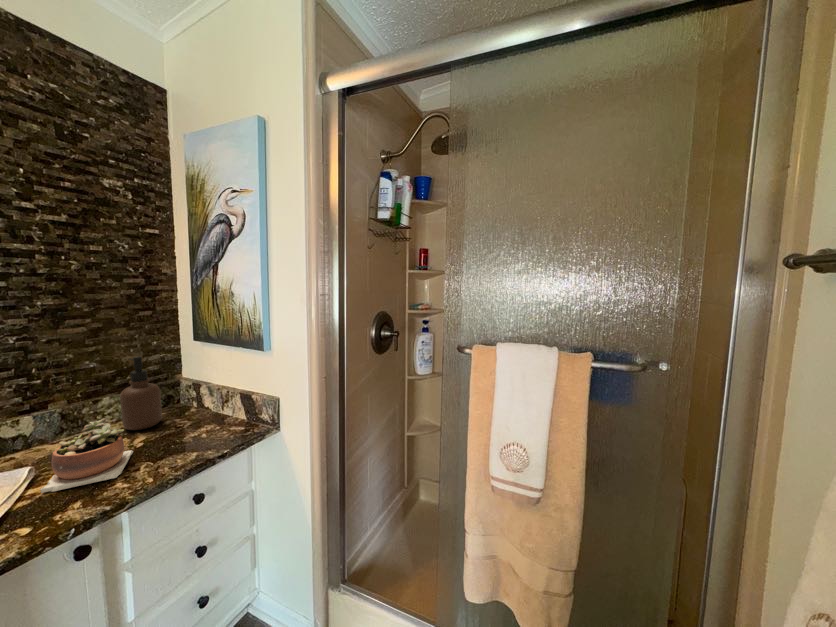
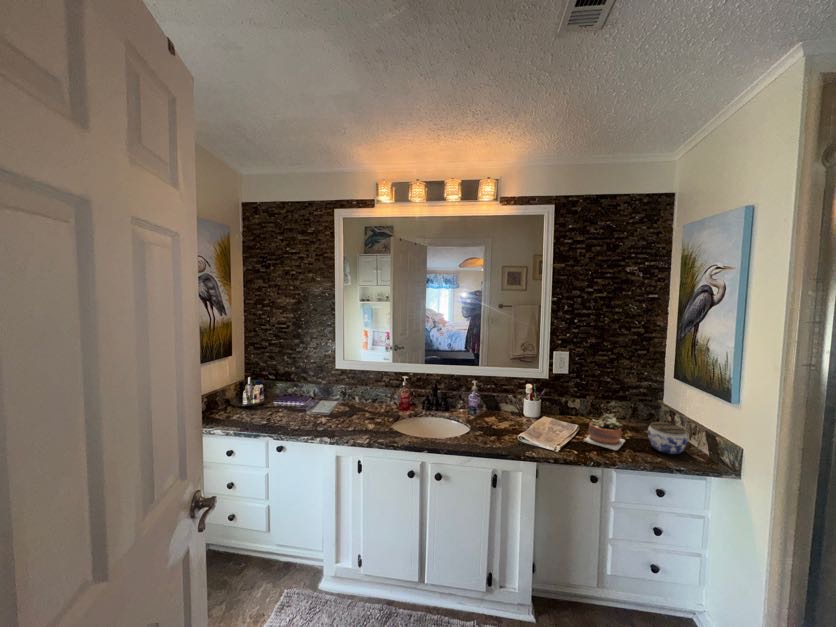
soap dispenser: present [120,356,162,430] -> none [621,381,645,431]
jar: none [168,399,222,443] -> present [648,422,688,454]

